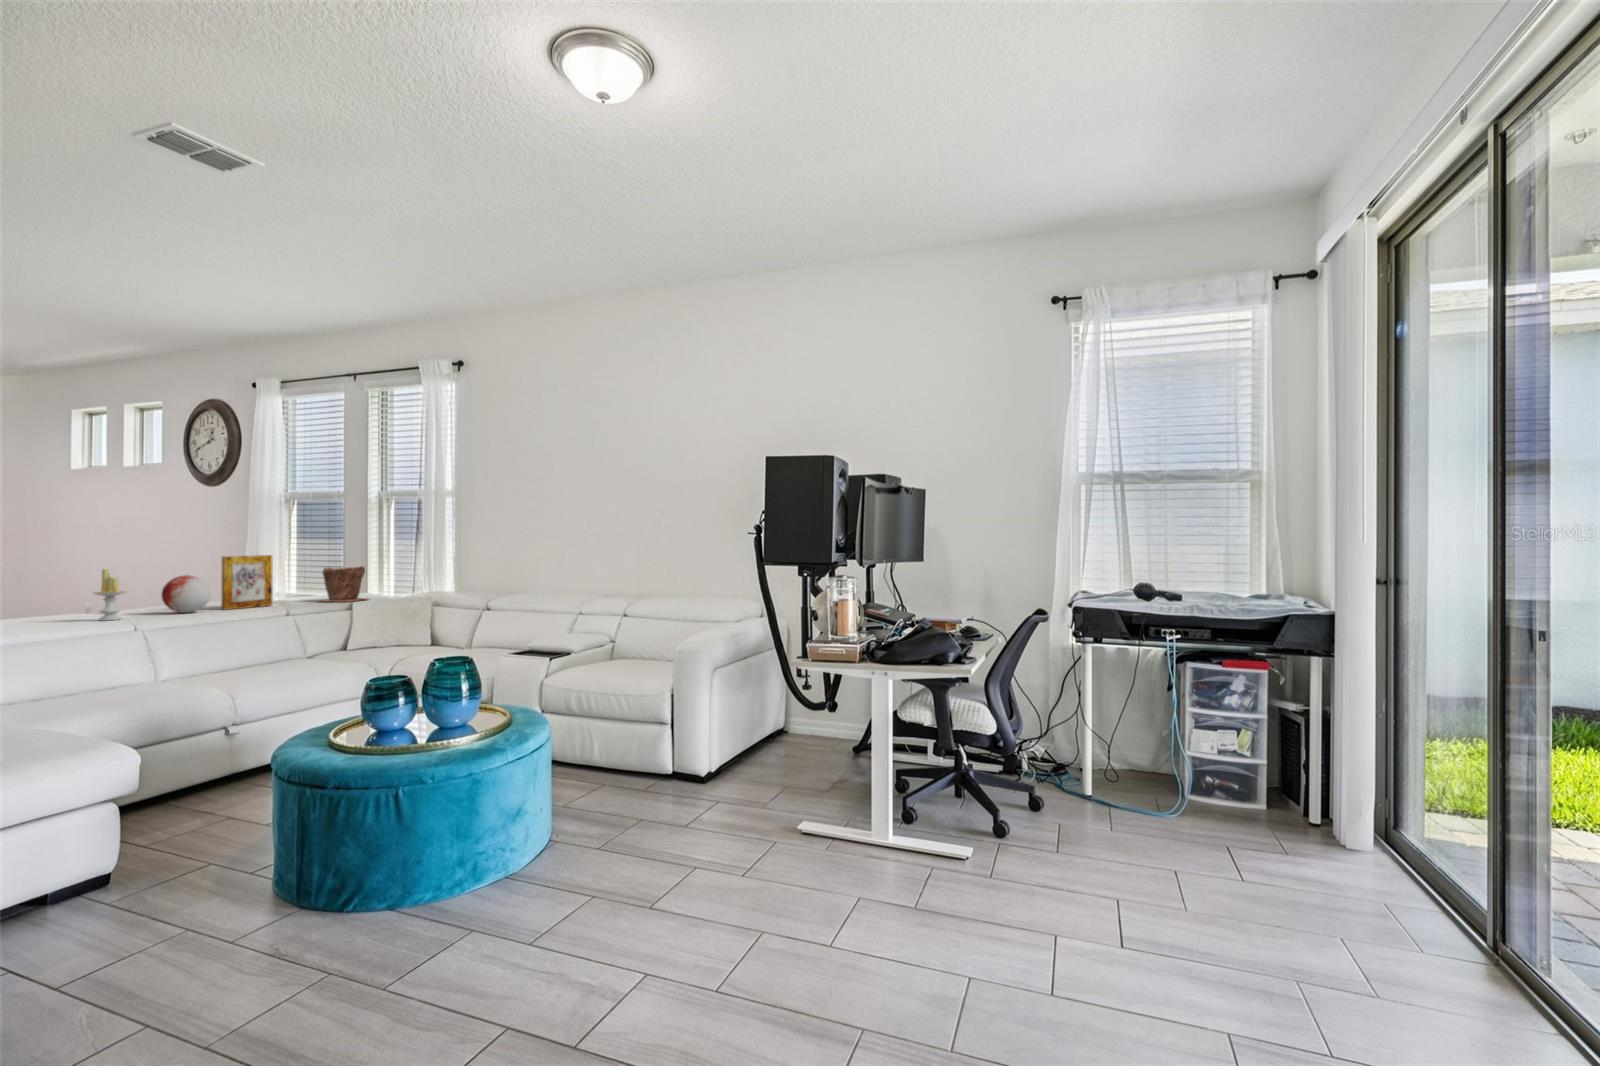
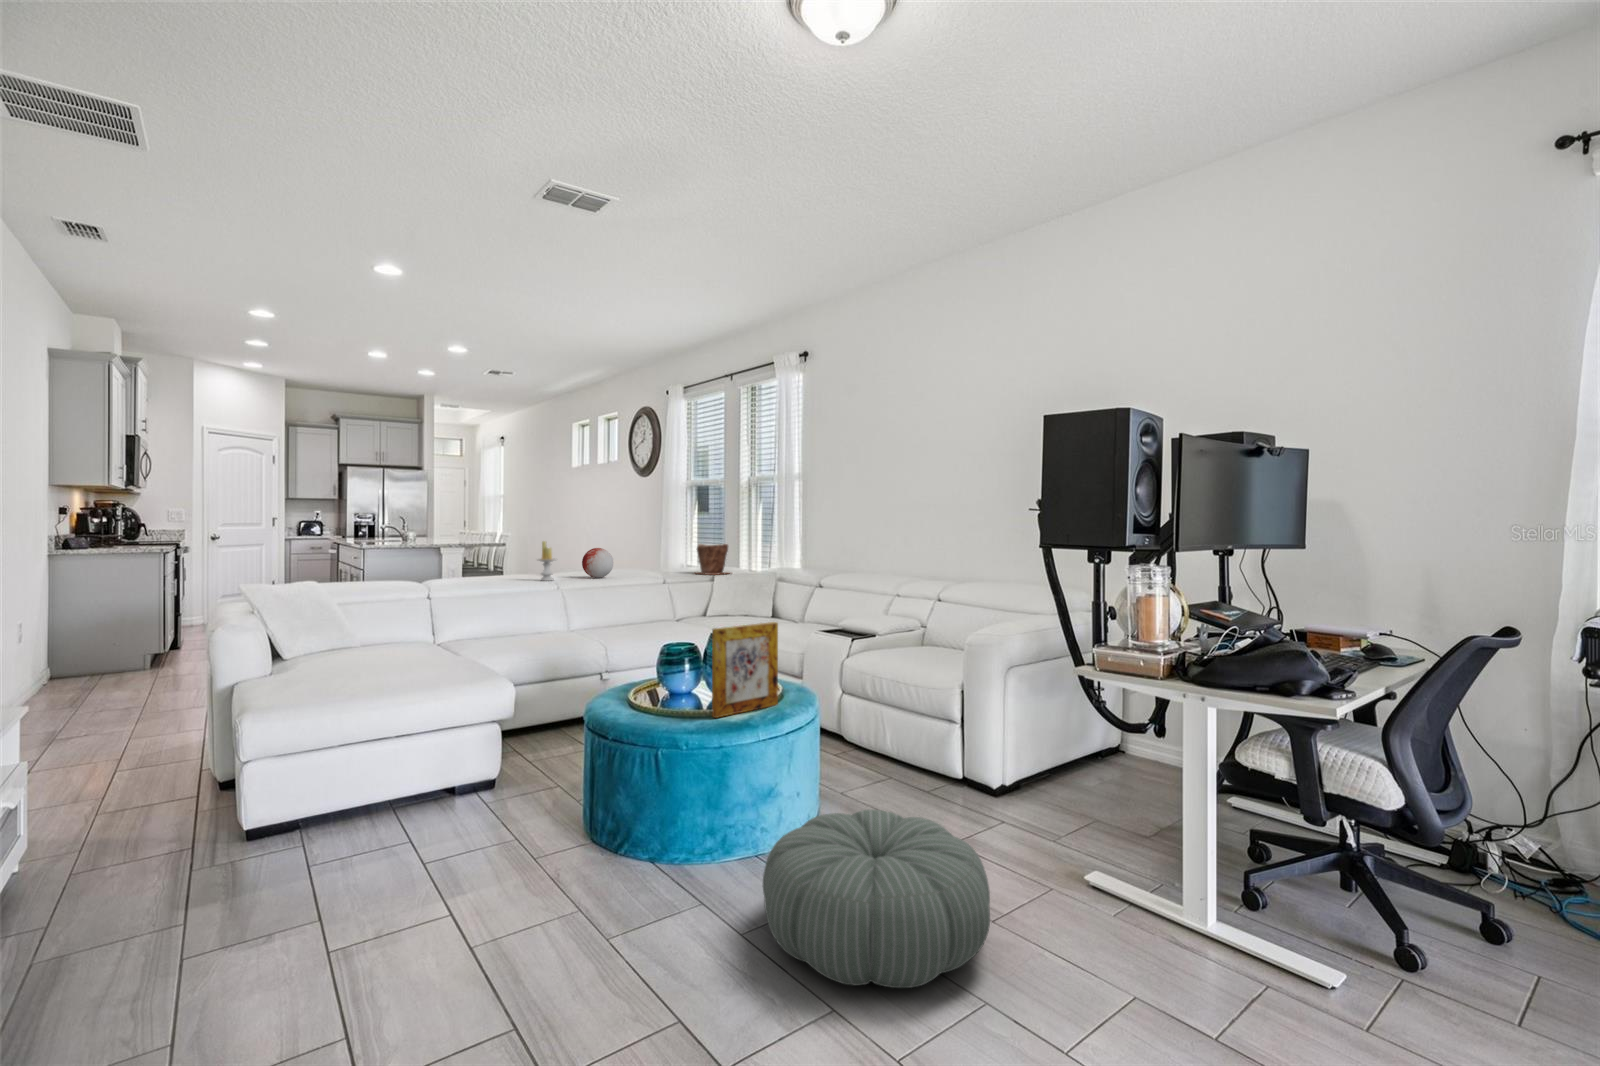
picture frame: present [221,555,273,610] -> present [712,622,778,718]
pouf: none [546,804,755,954] -> present [763,809,990,988]

